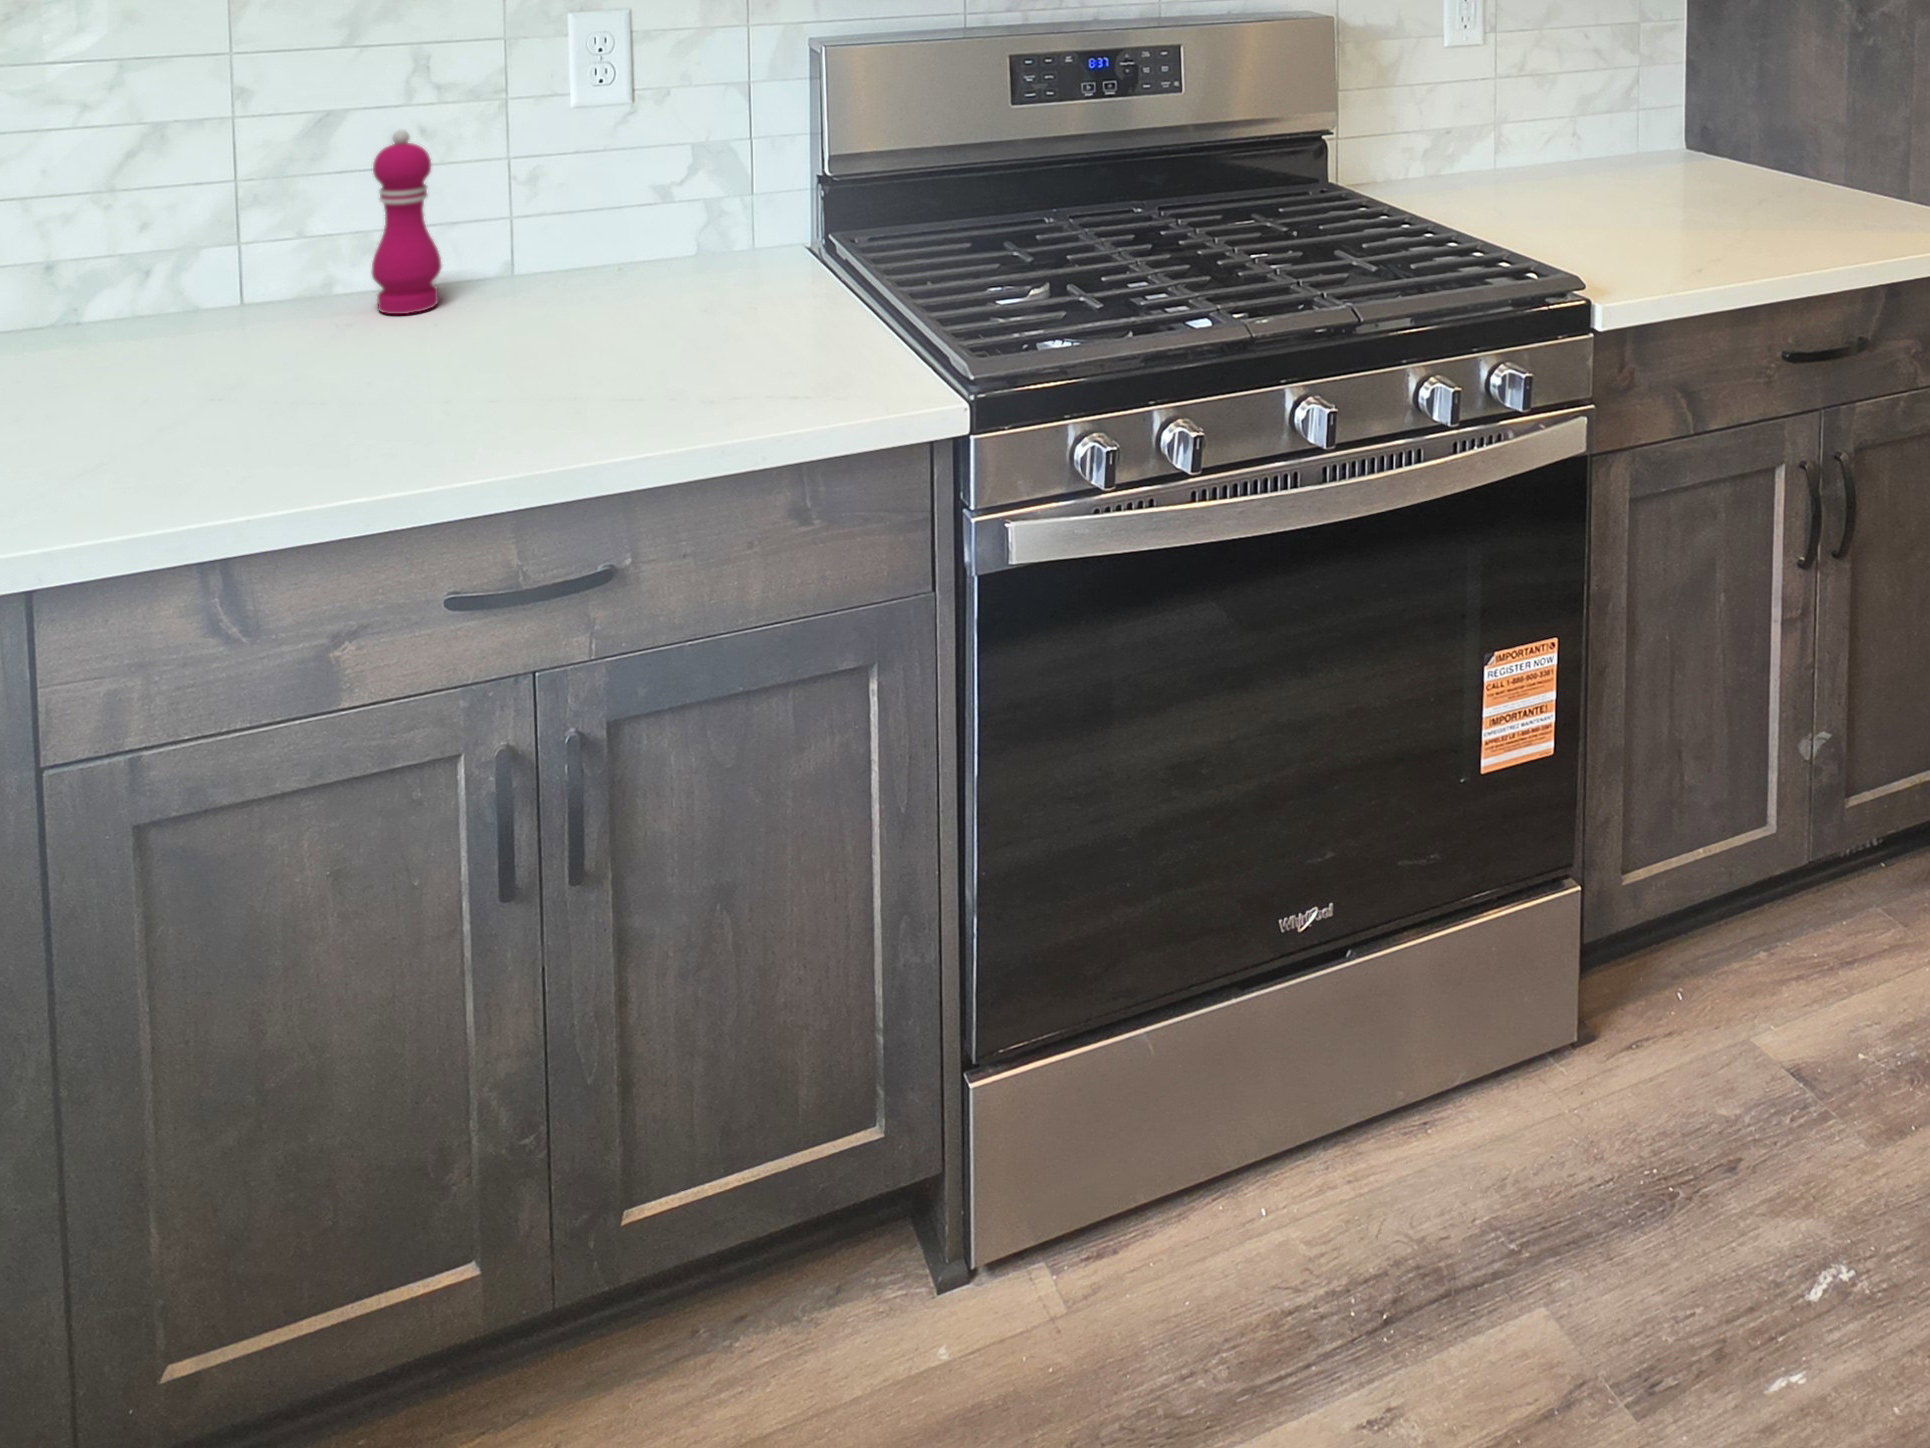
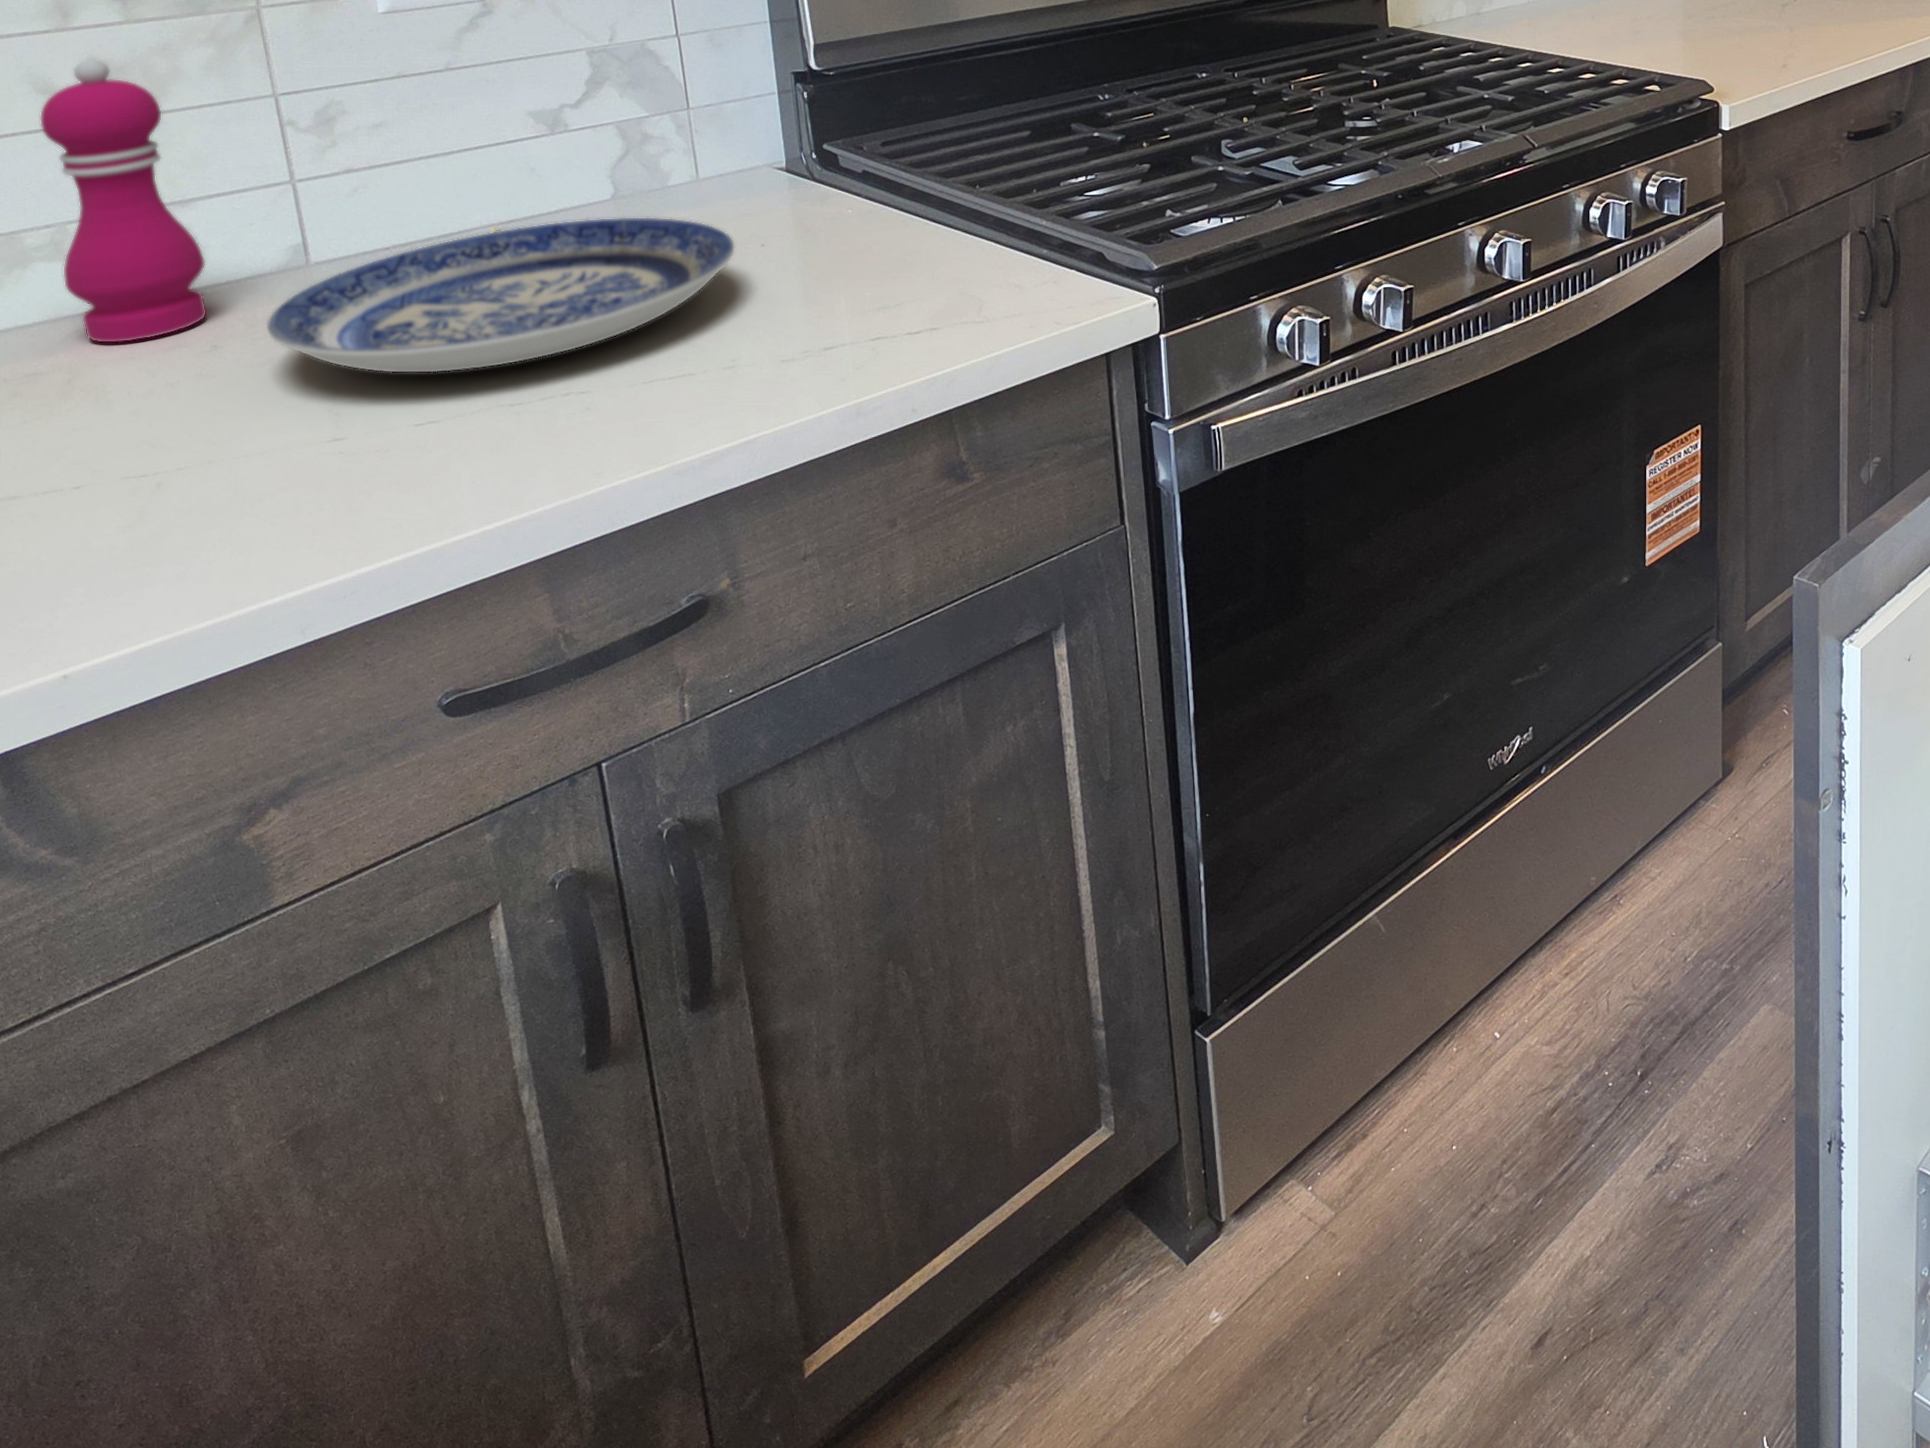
plate: none [438,272,713,370] -> present [267,218,734,372]

